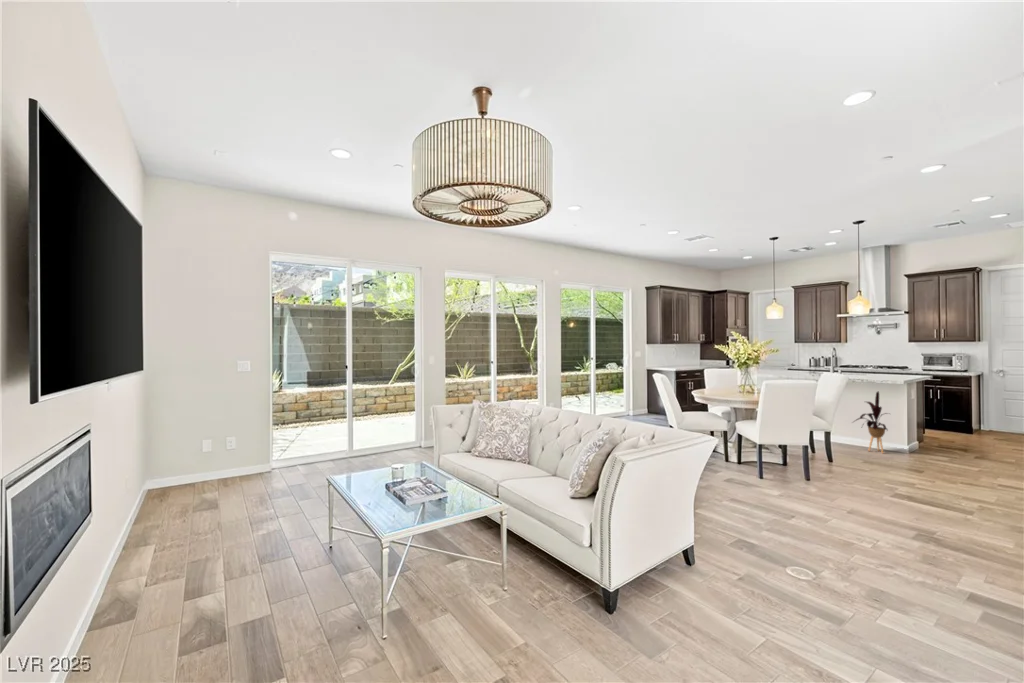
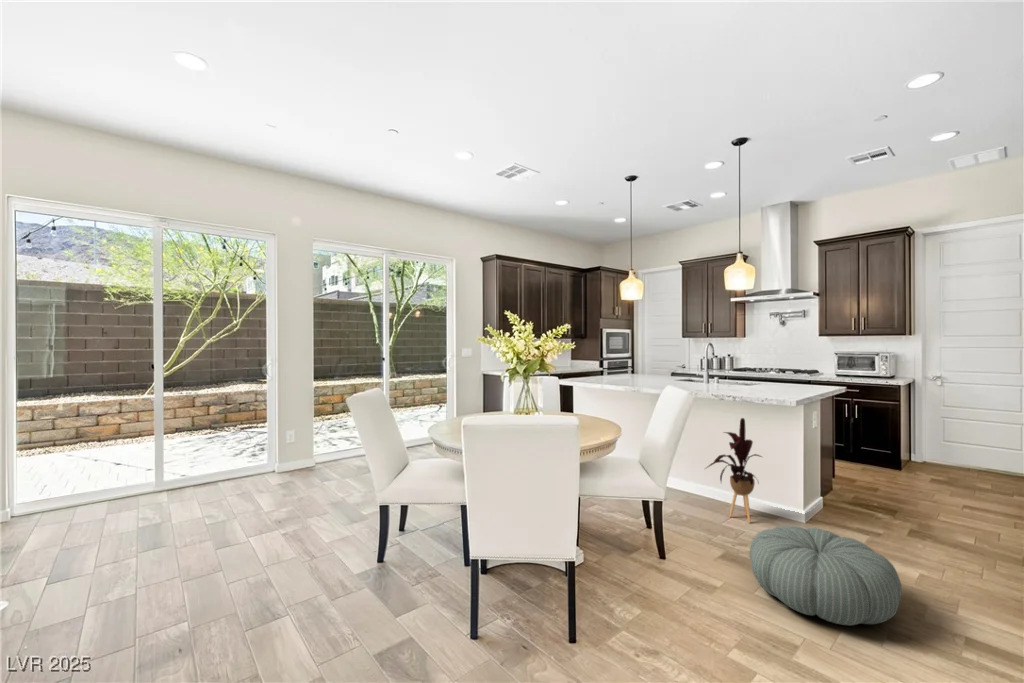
pouf: none [896,444,982,482] -> present [750,525,901,625]

